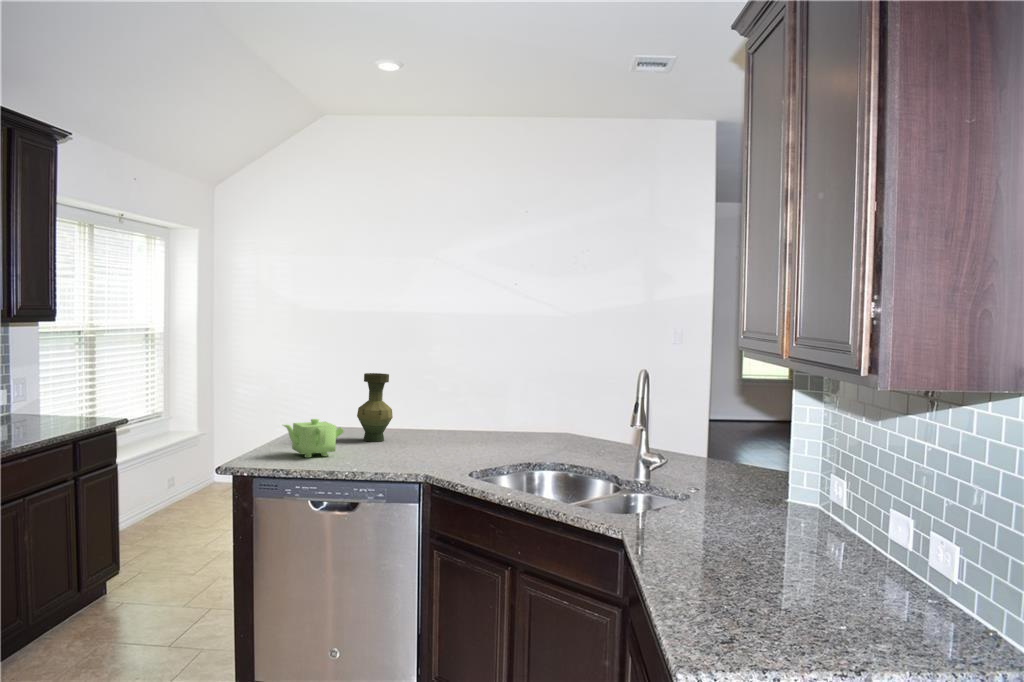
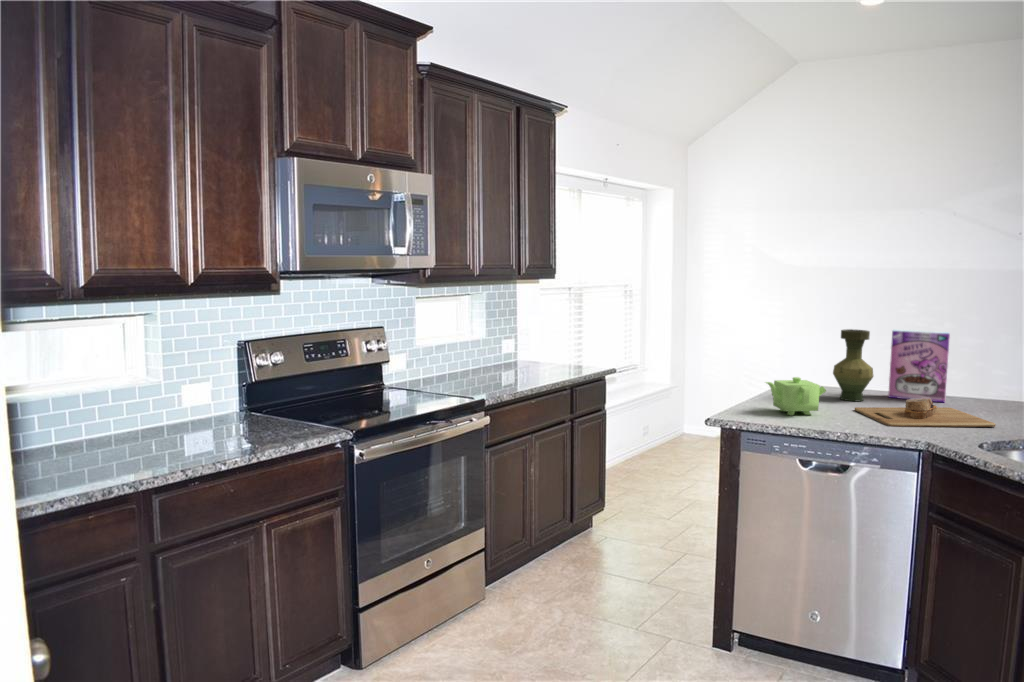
cereal box: none [407,374,457,439] -> present [888,330,950,402]
cutting board: none [372,435,486,462] -> present [855,398,996,427]

